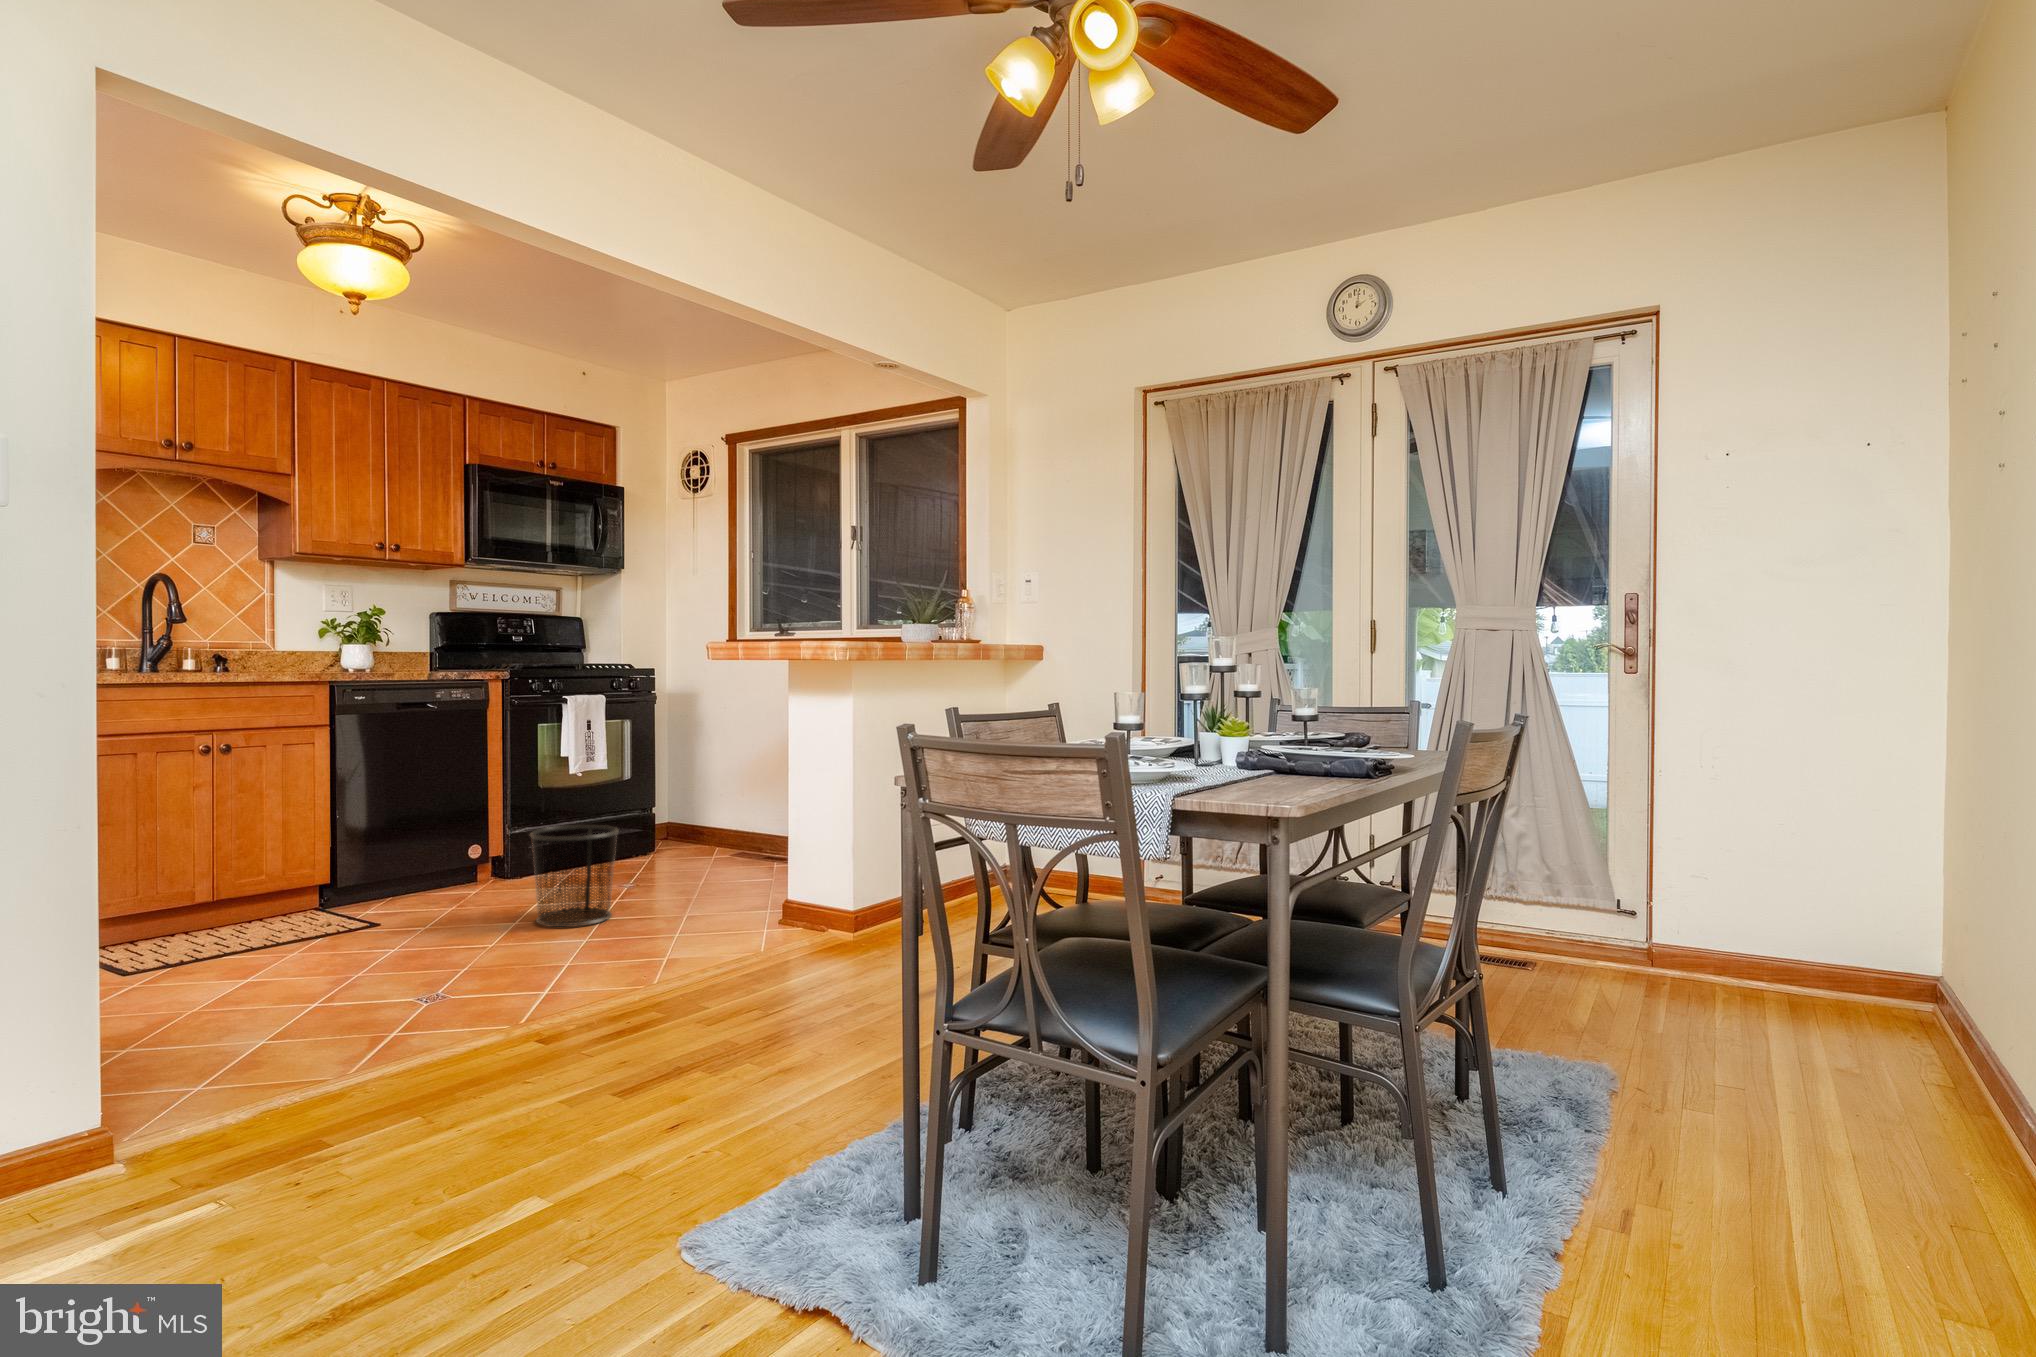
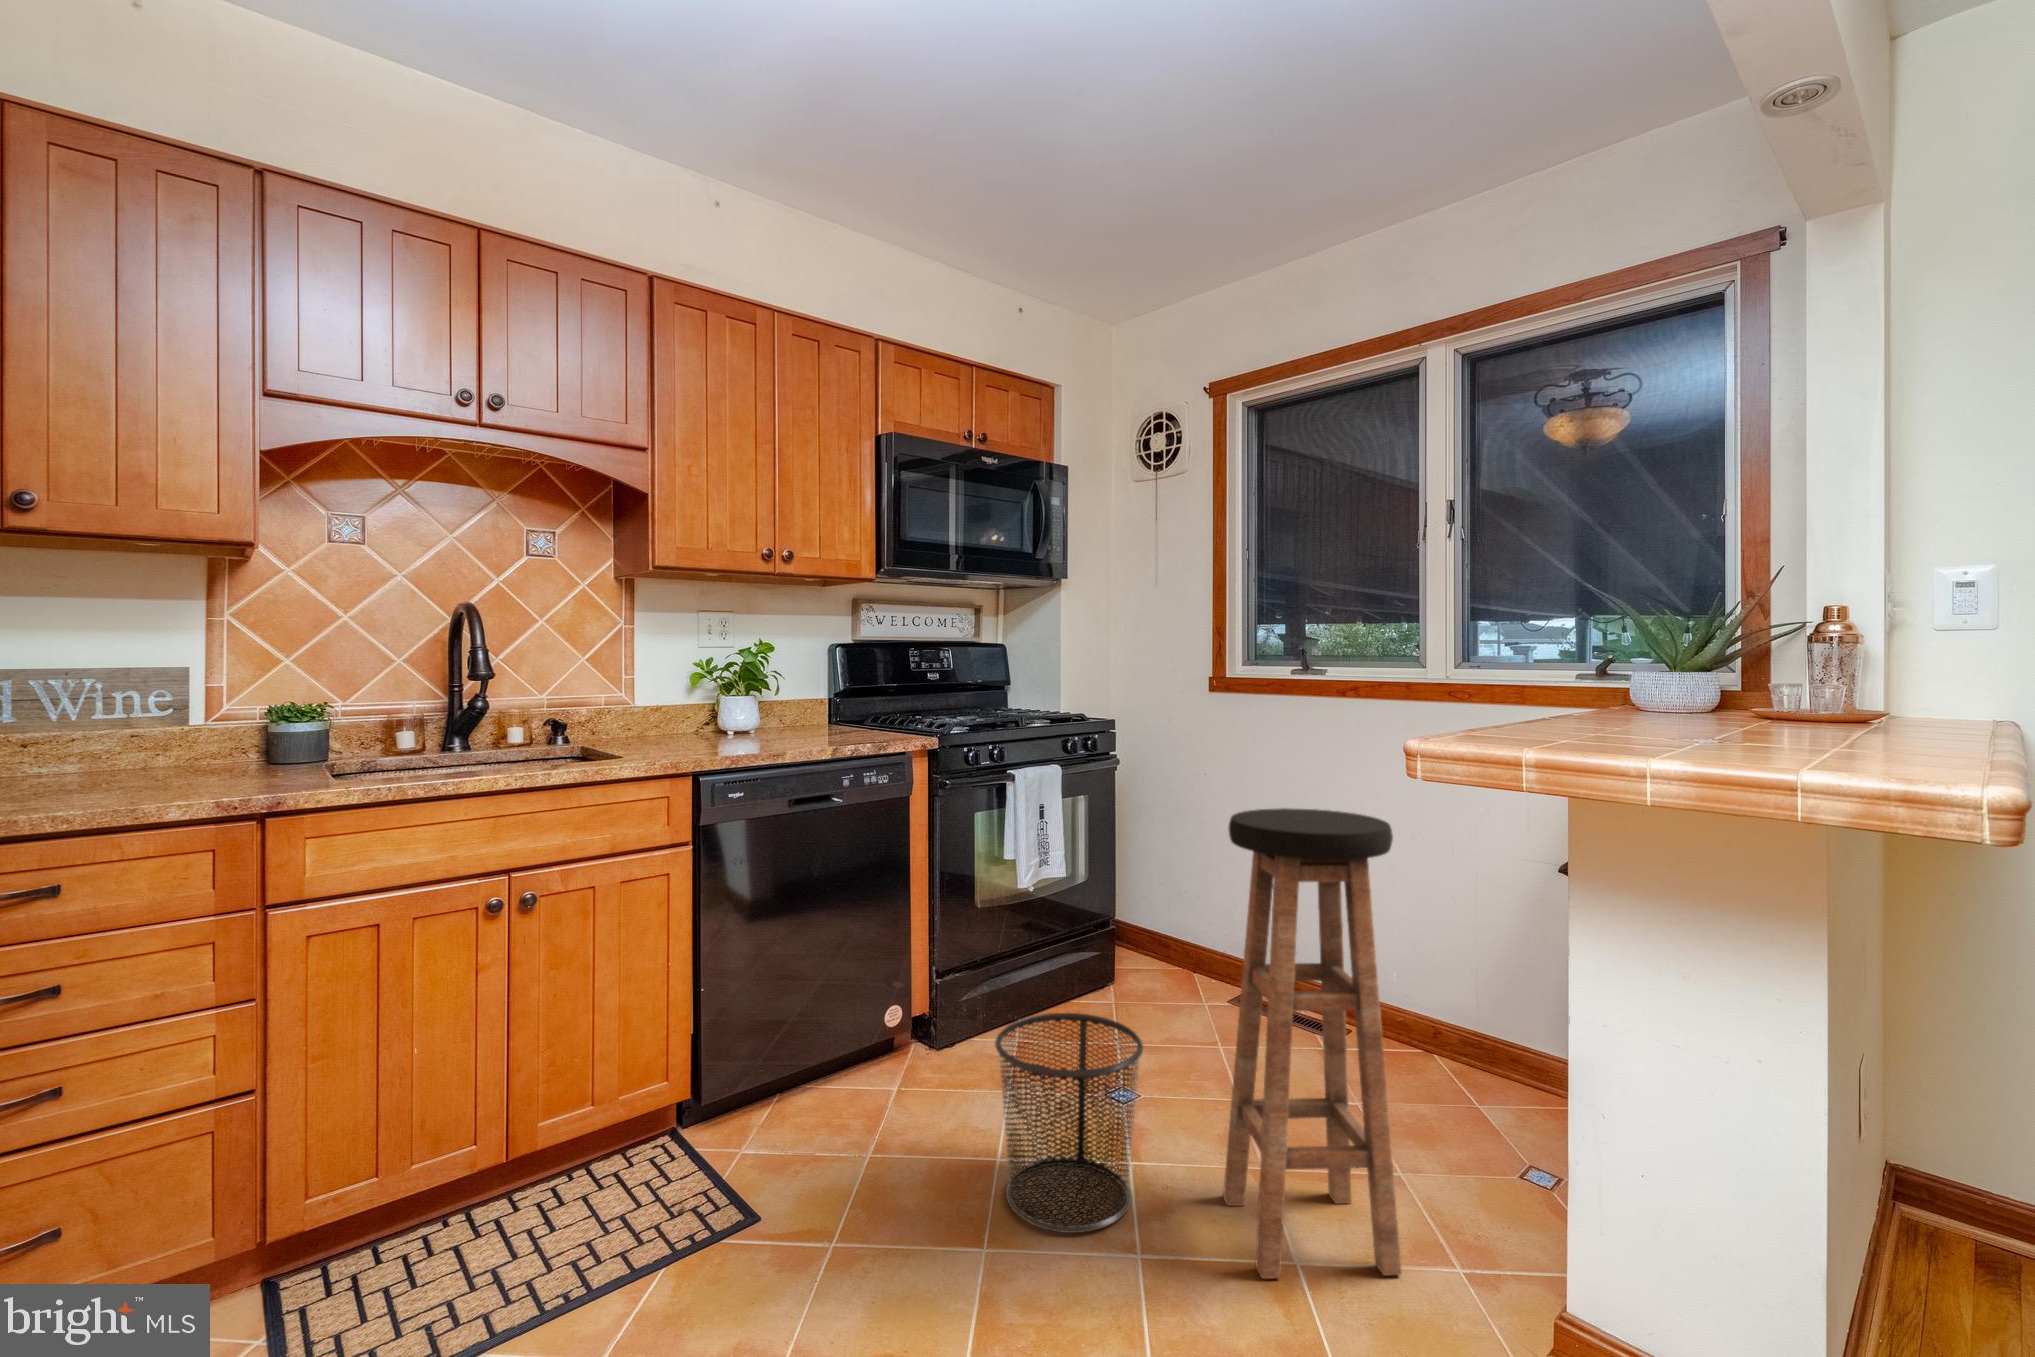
bar stool: none [662,701,747,930] -> present [1223,808,1402,1279]

